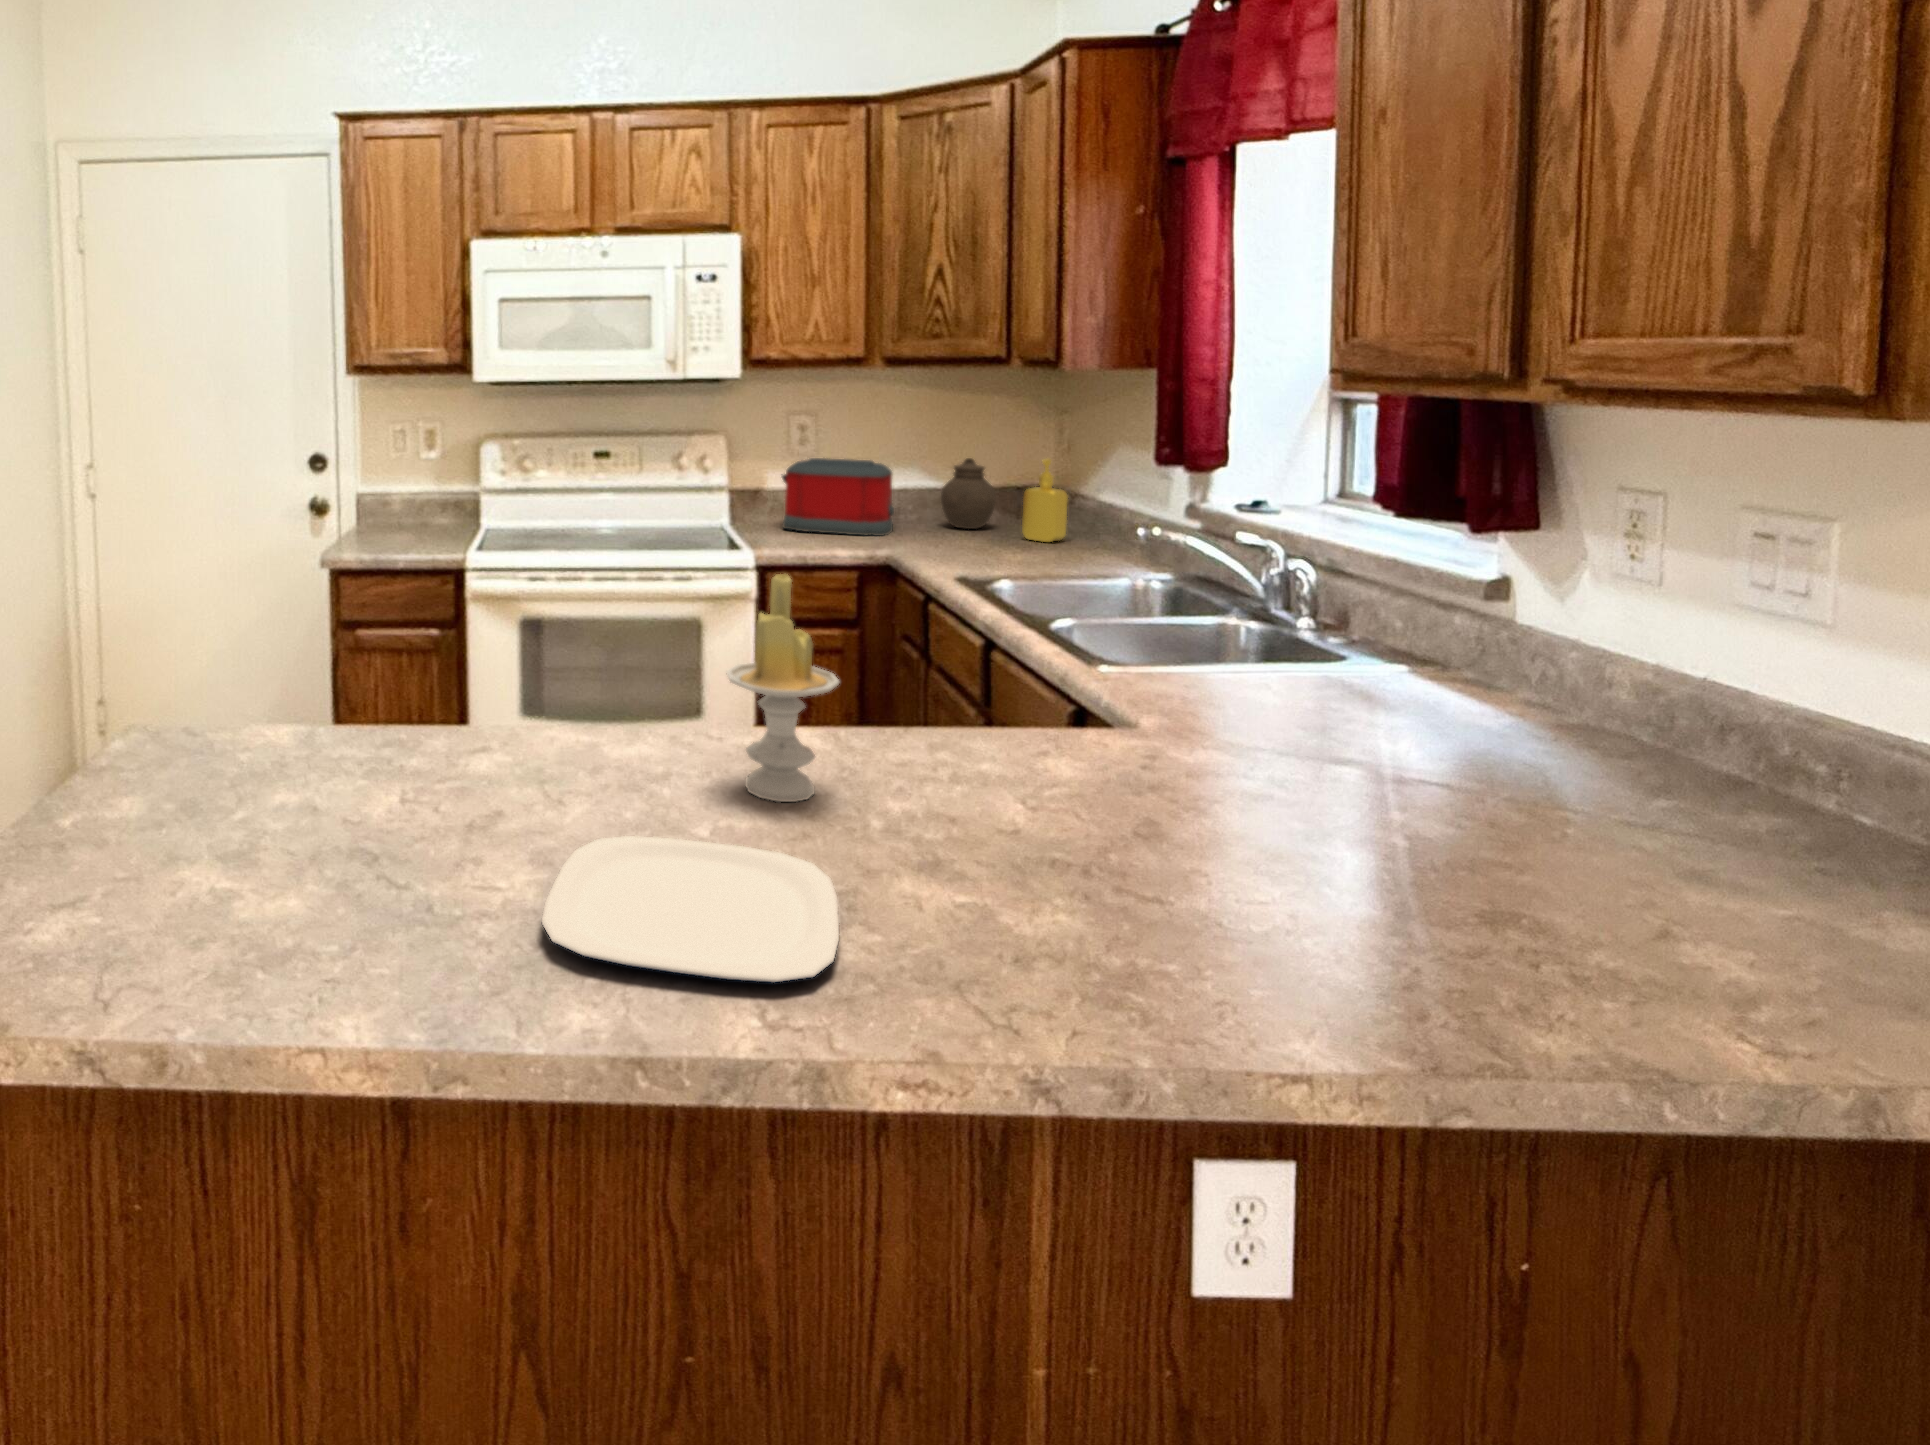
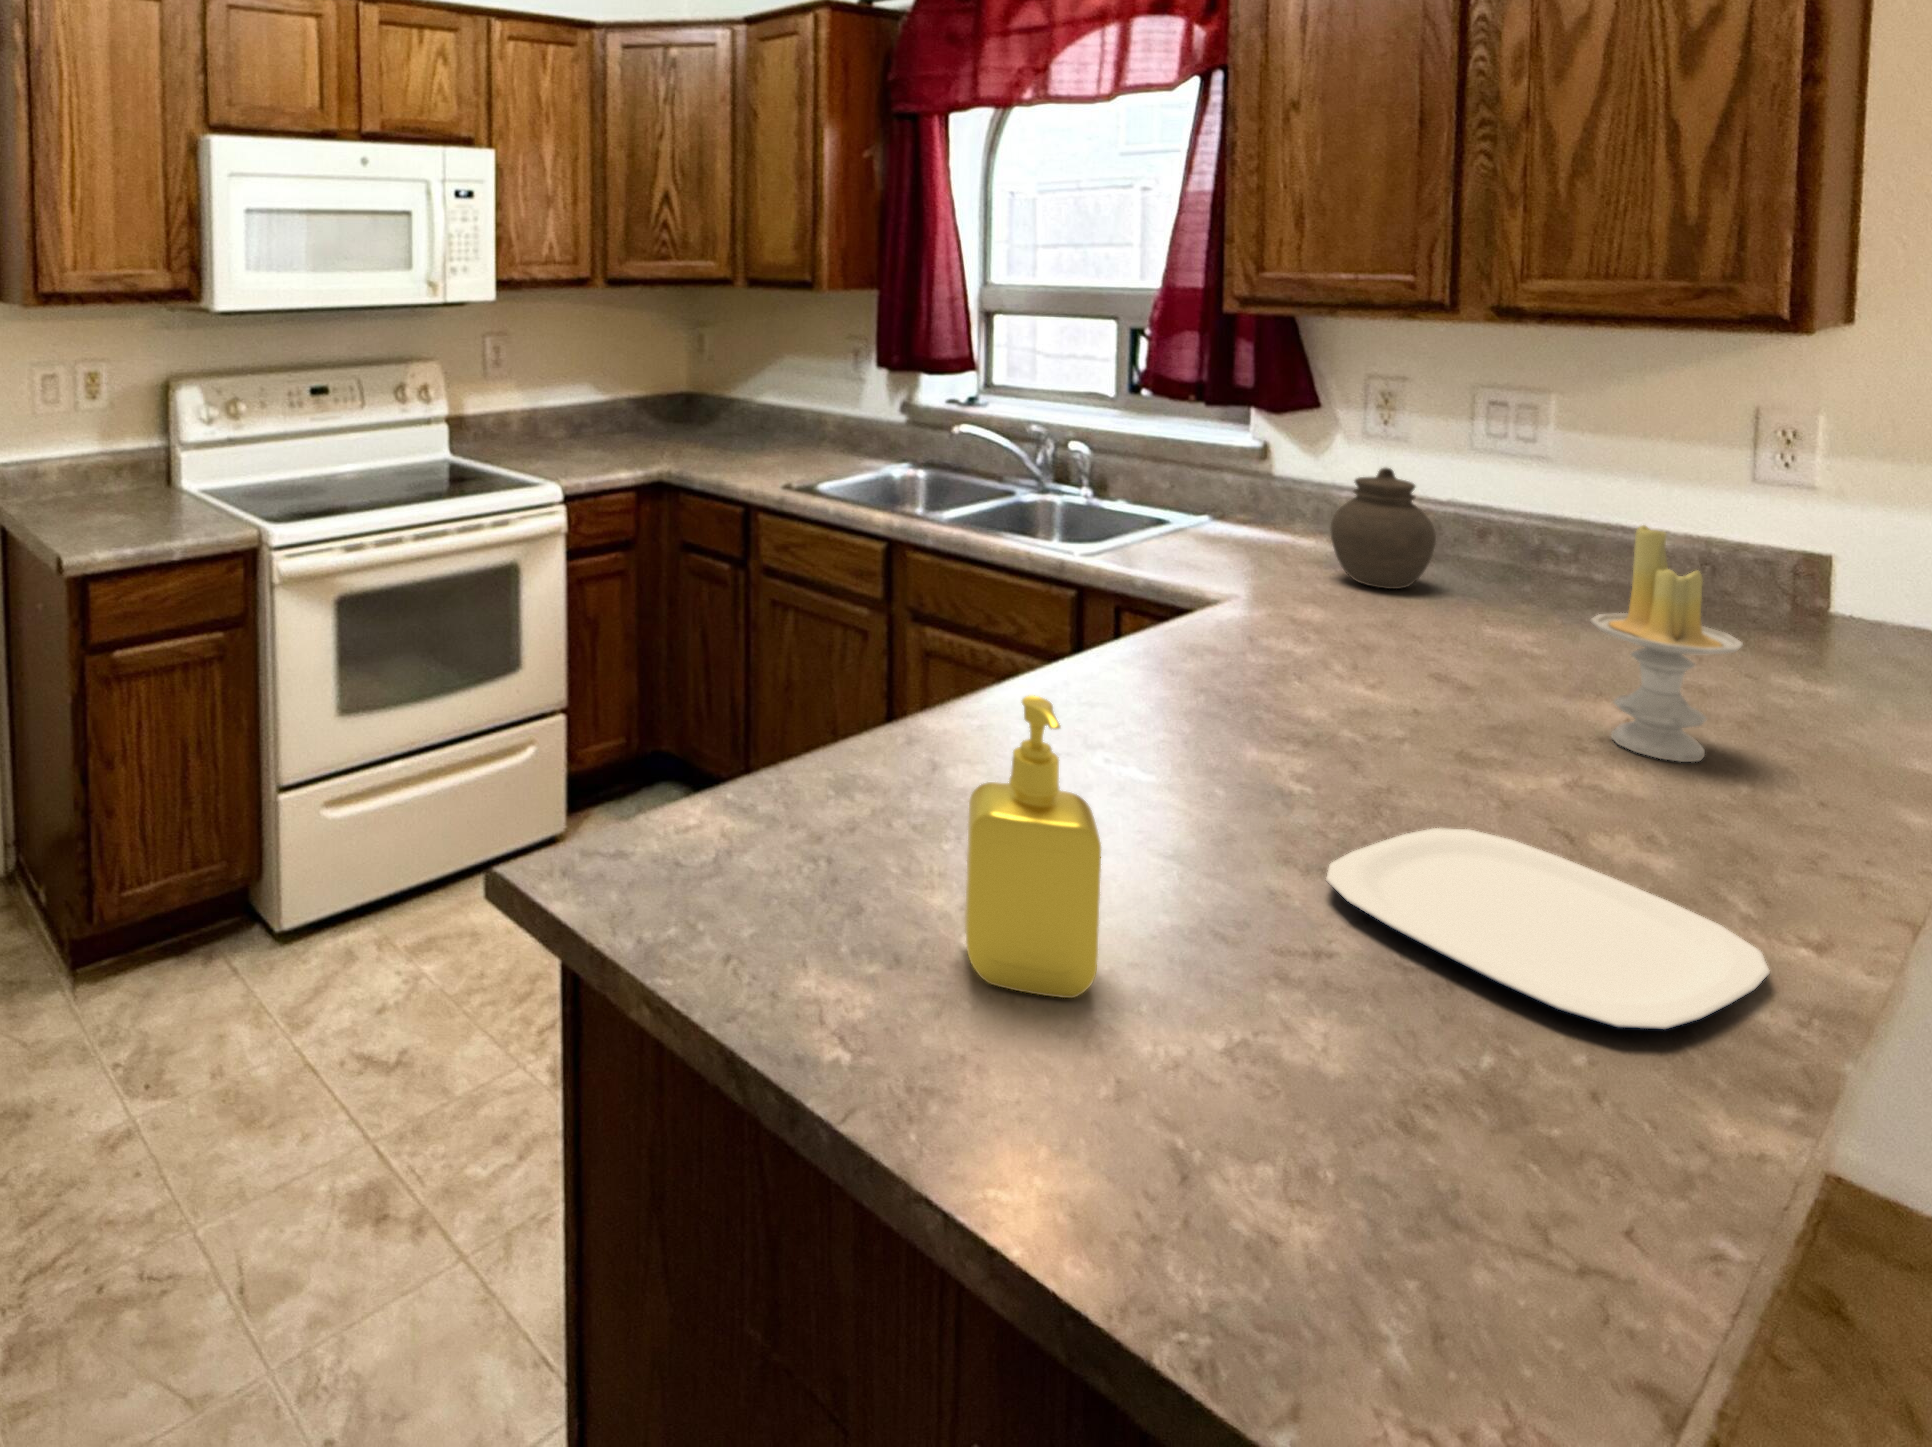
toaster: present [782,458,894,536] -> none [506,380,618,458]
jar: present [941,458,996,529] -> present [1331,468,1436,589]
soap dispenser: present [1022,459,1068,542] -> present [965,695,1101,998]
candle: present [727,574,839,802] -> present [1591,525,1743,762]

